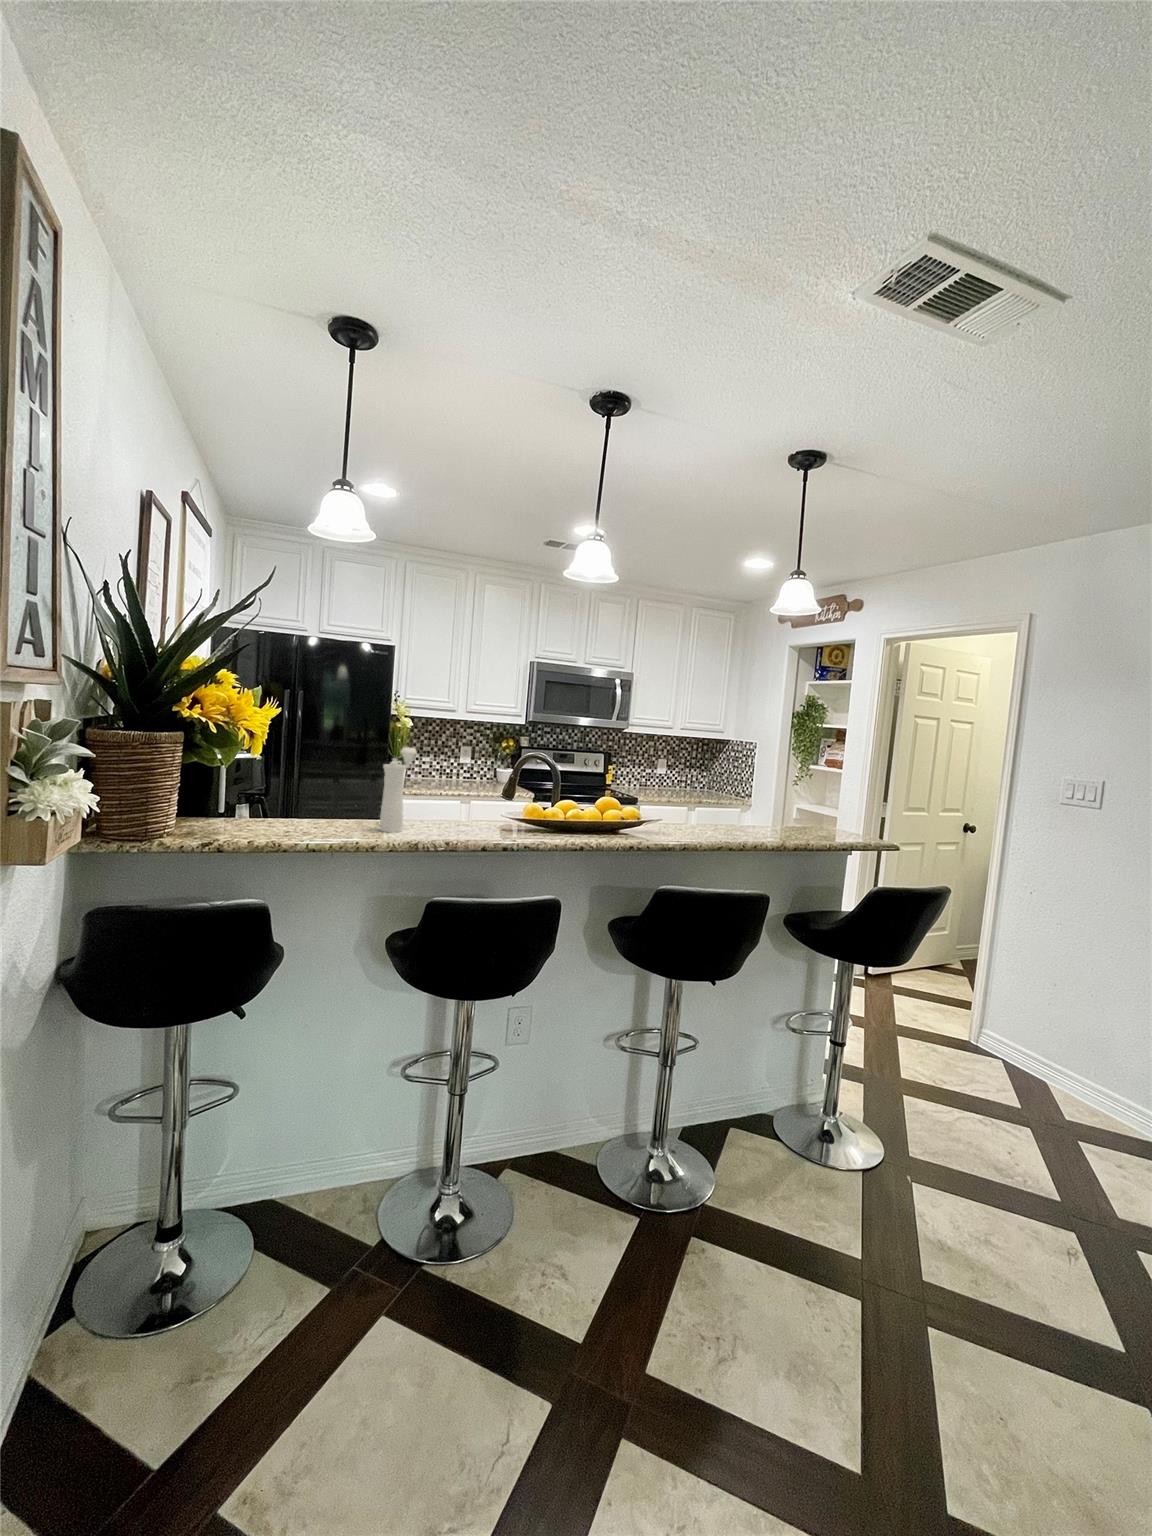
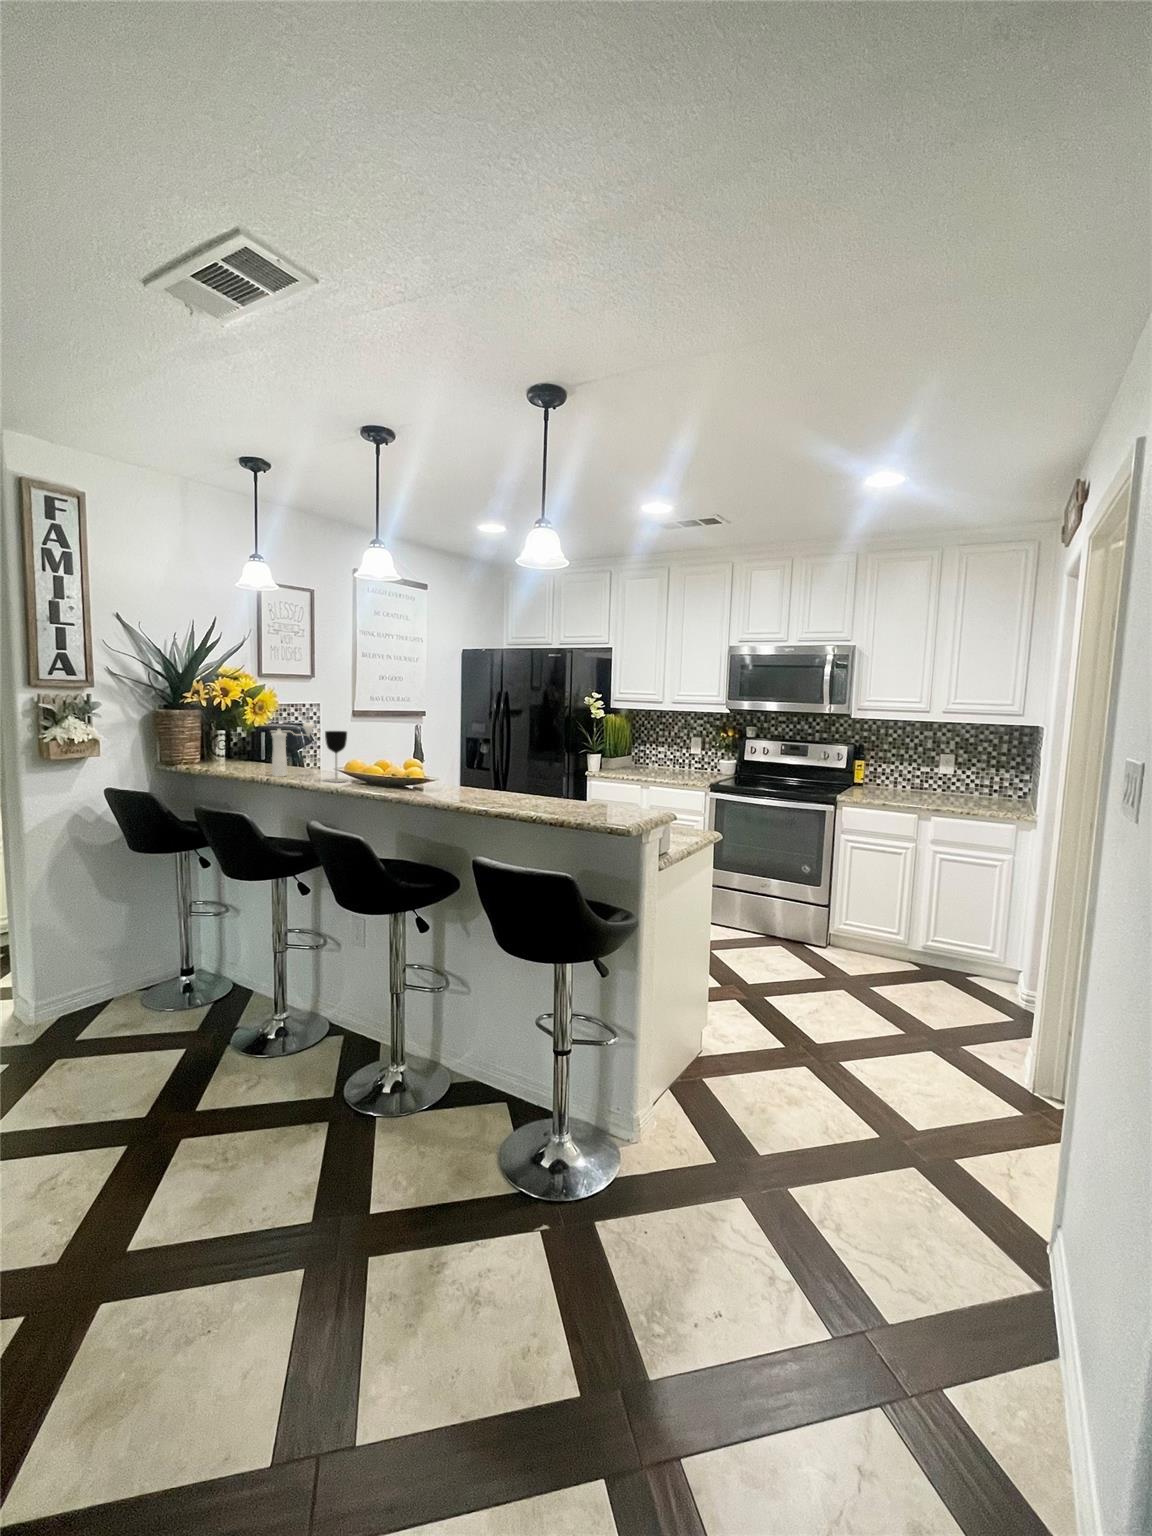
wine glass: none [468,760,499,831] -> present [325,731,347,782]

